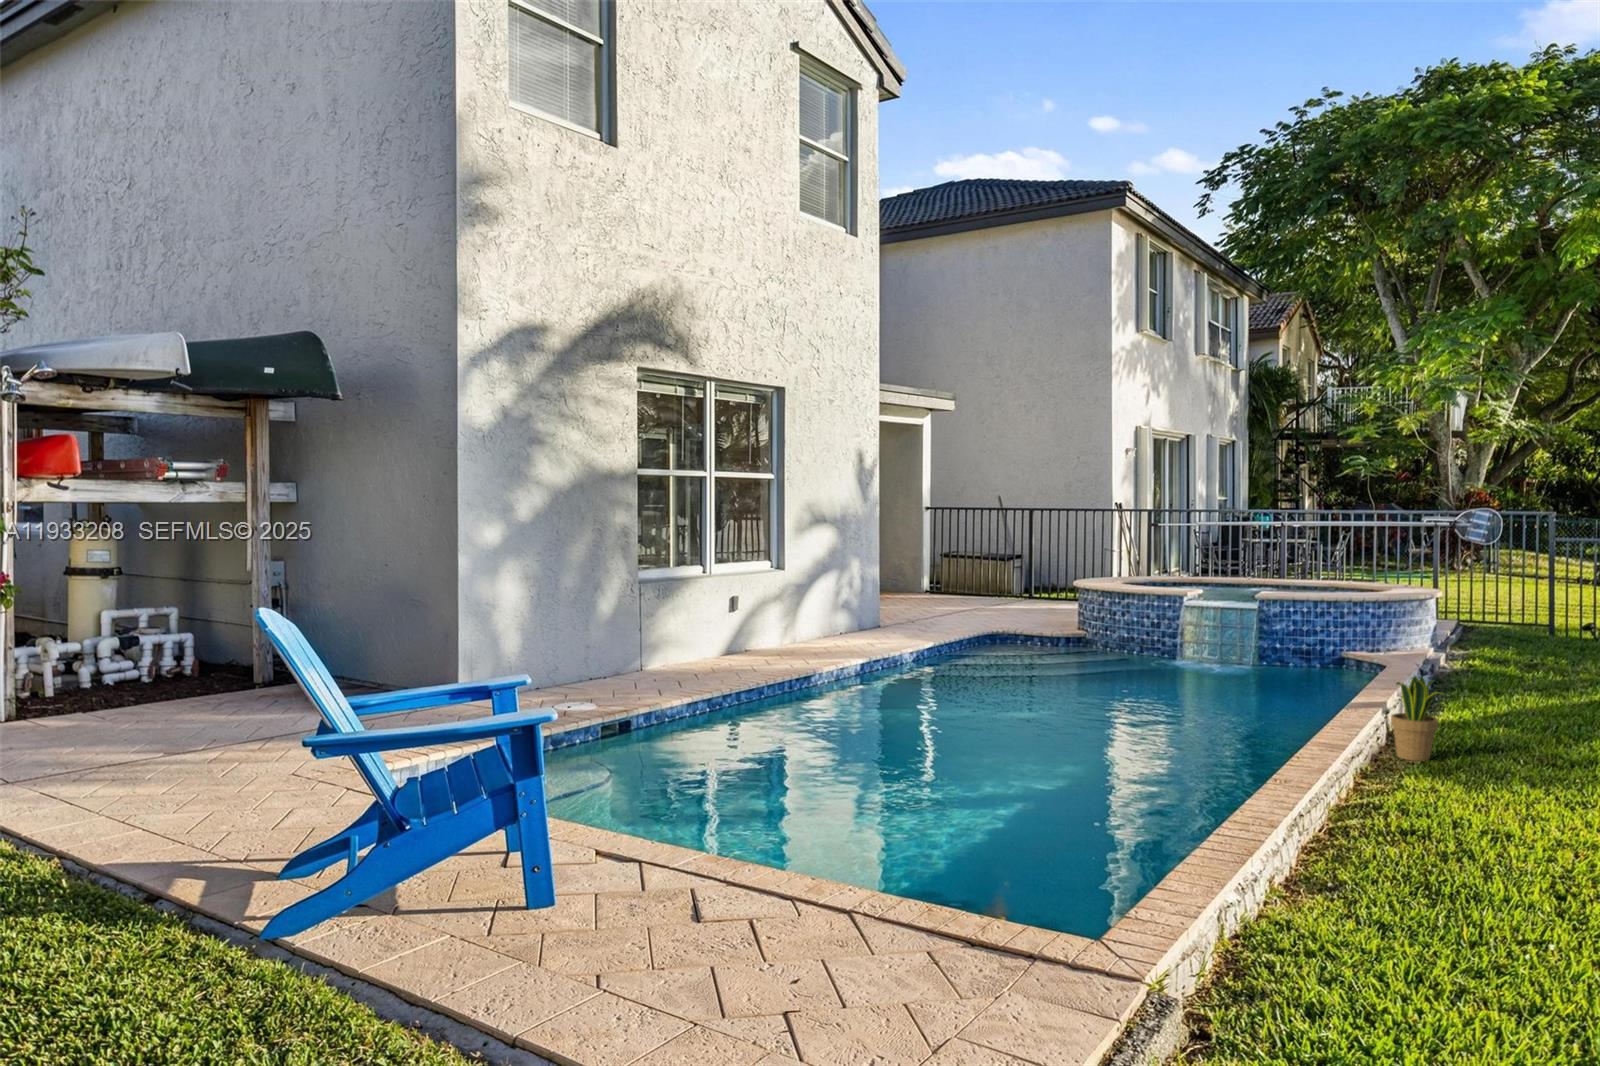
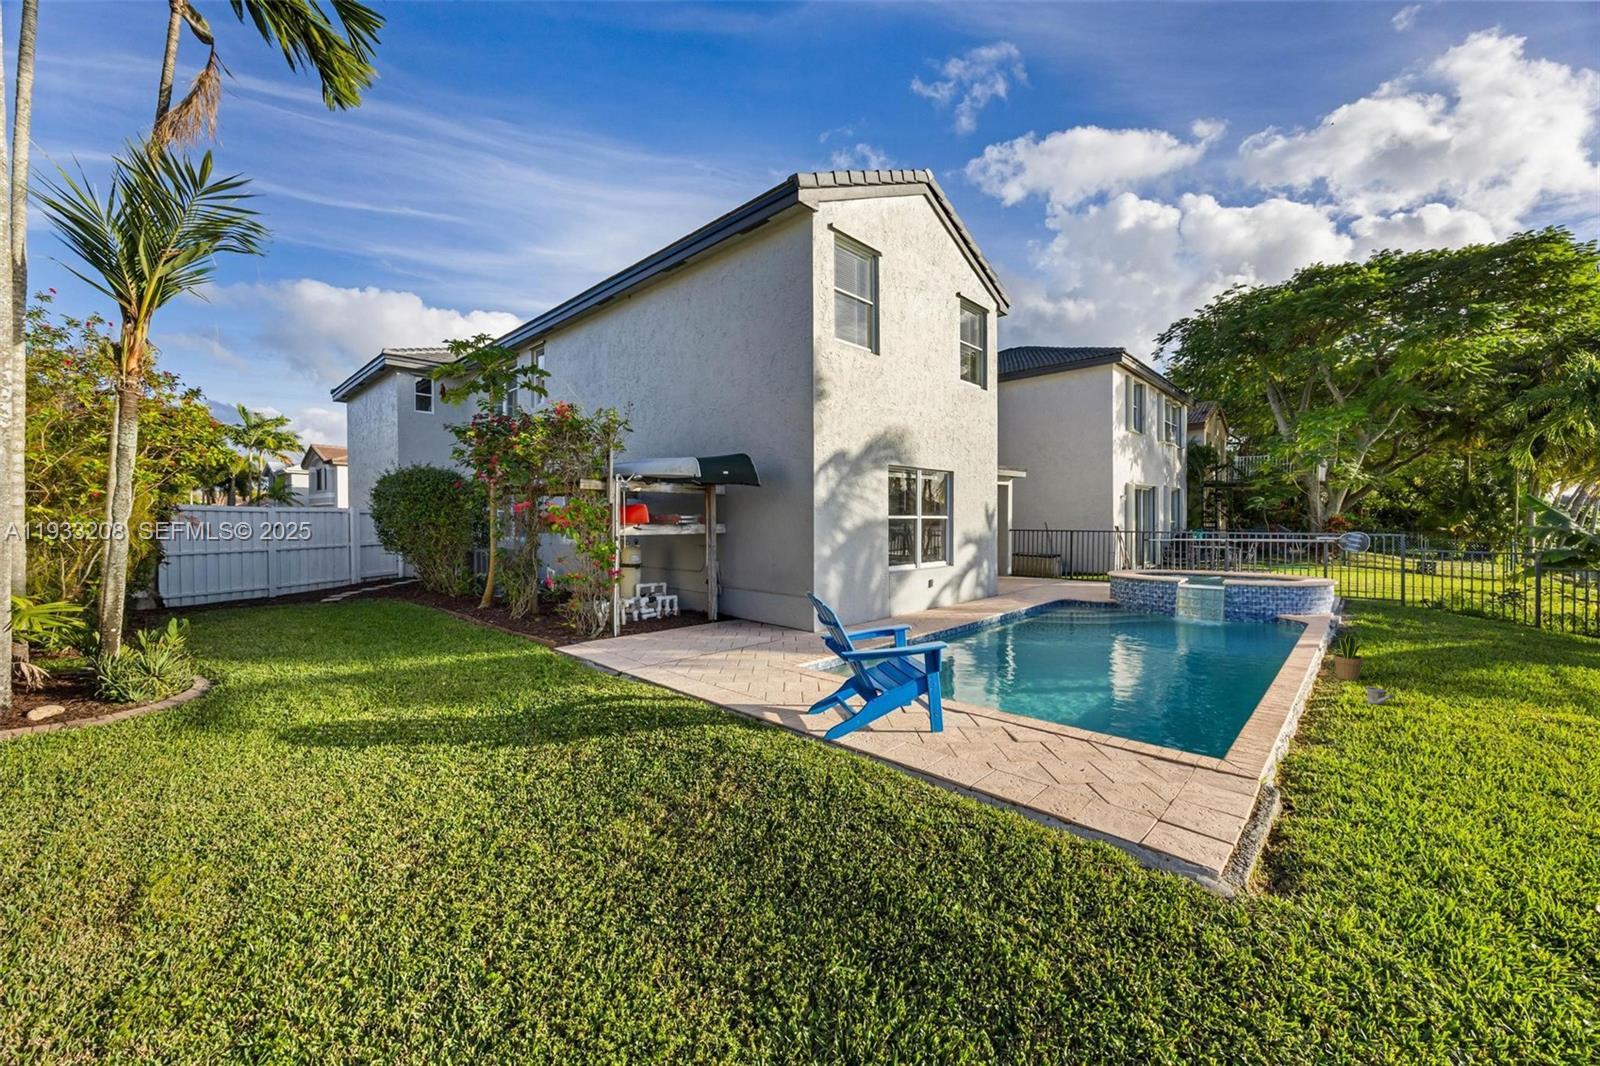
watering can: none [1425,768,1465,803] -> present [1367,686,1394,705]

